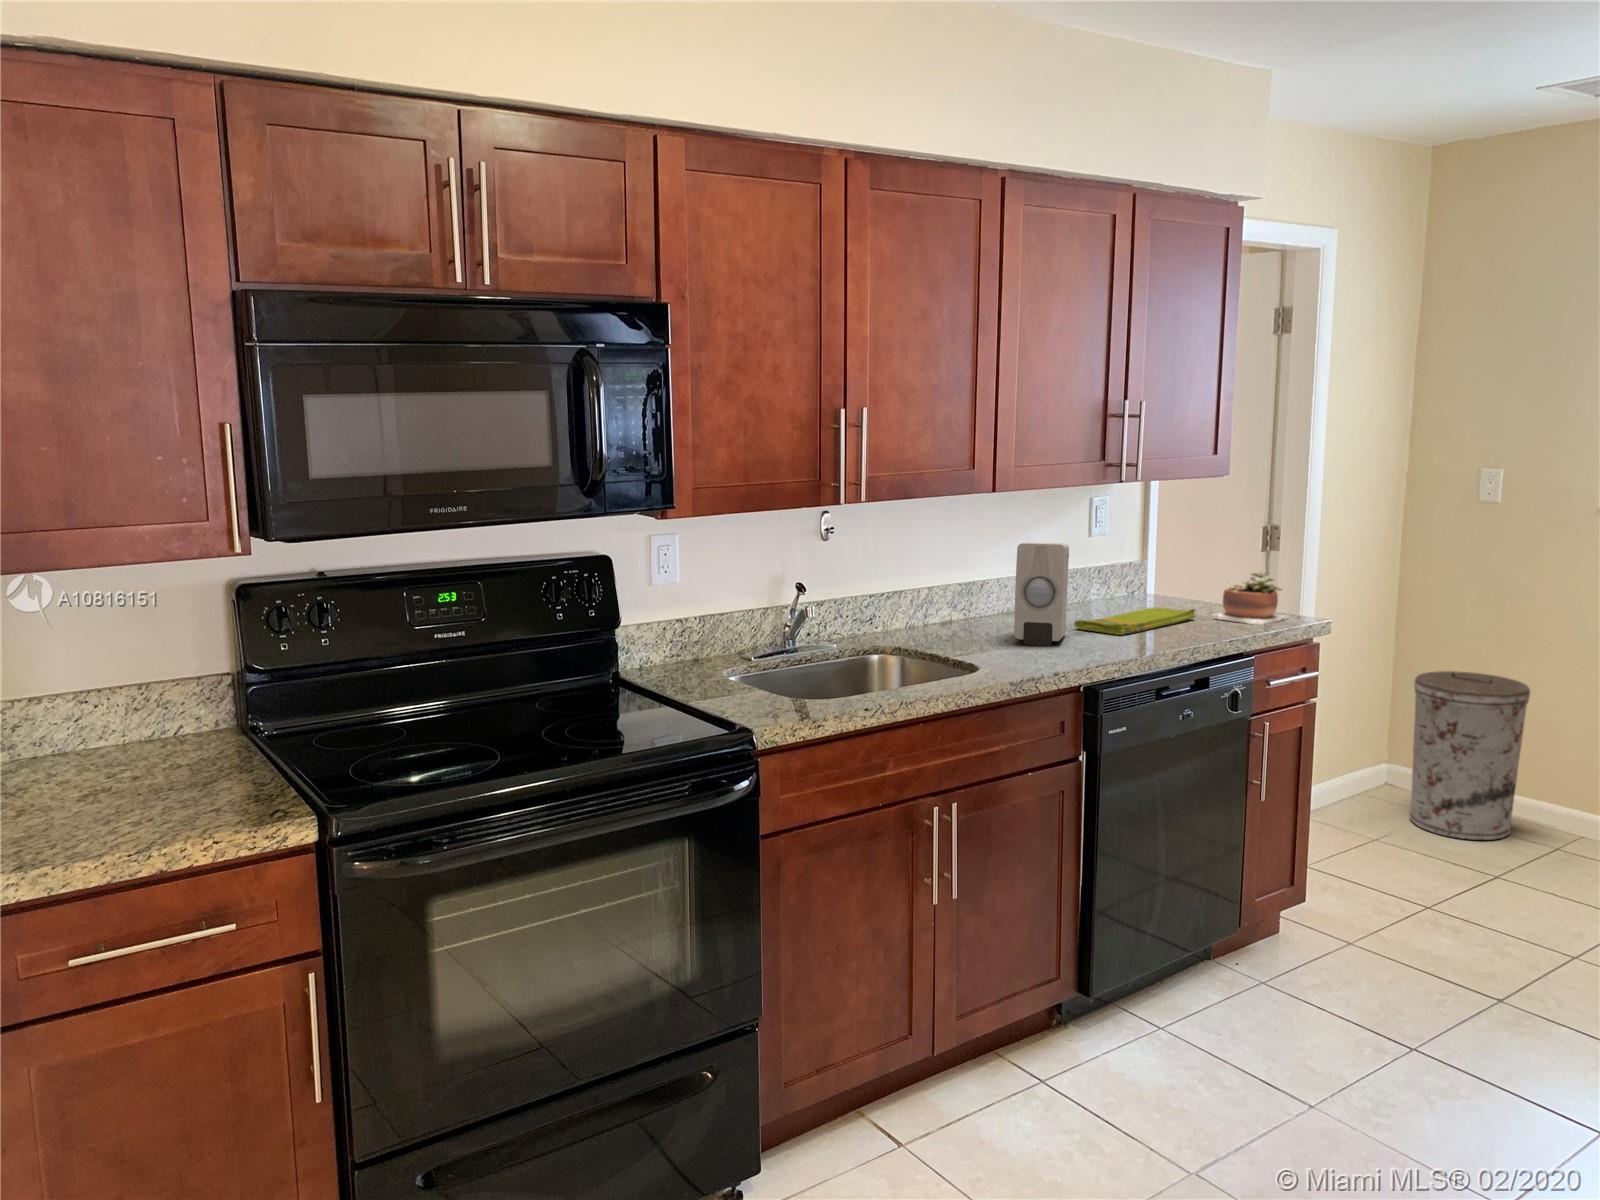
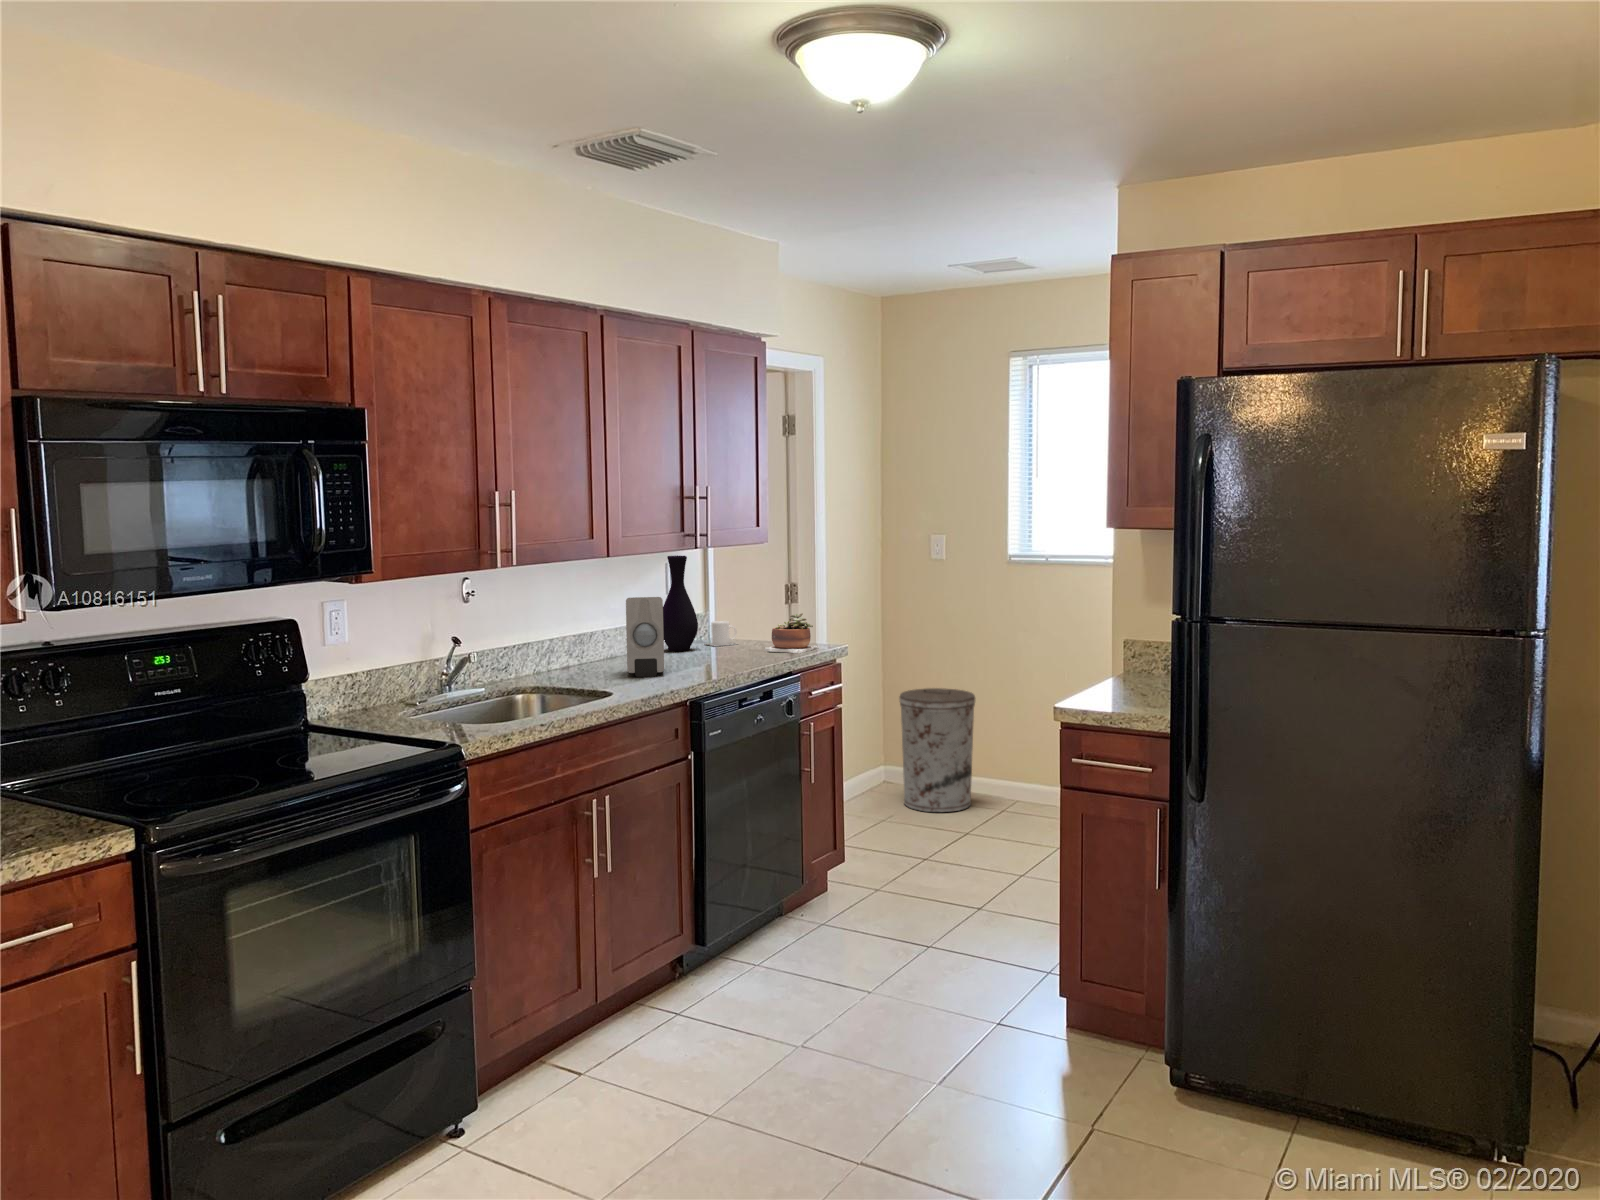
vase: none [1078,488,1128,609] -> present [663,555,698,651]
mug: none [1136,572,1182,605] -> present [707,621,737,646]
dish towel: present [1074,607,1196,635] -> none [667,645,754,666]

